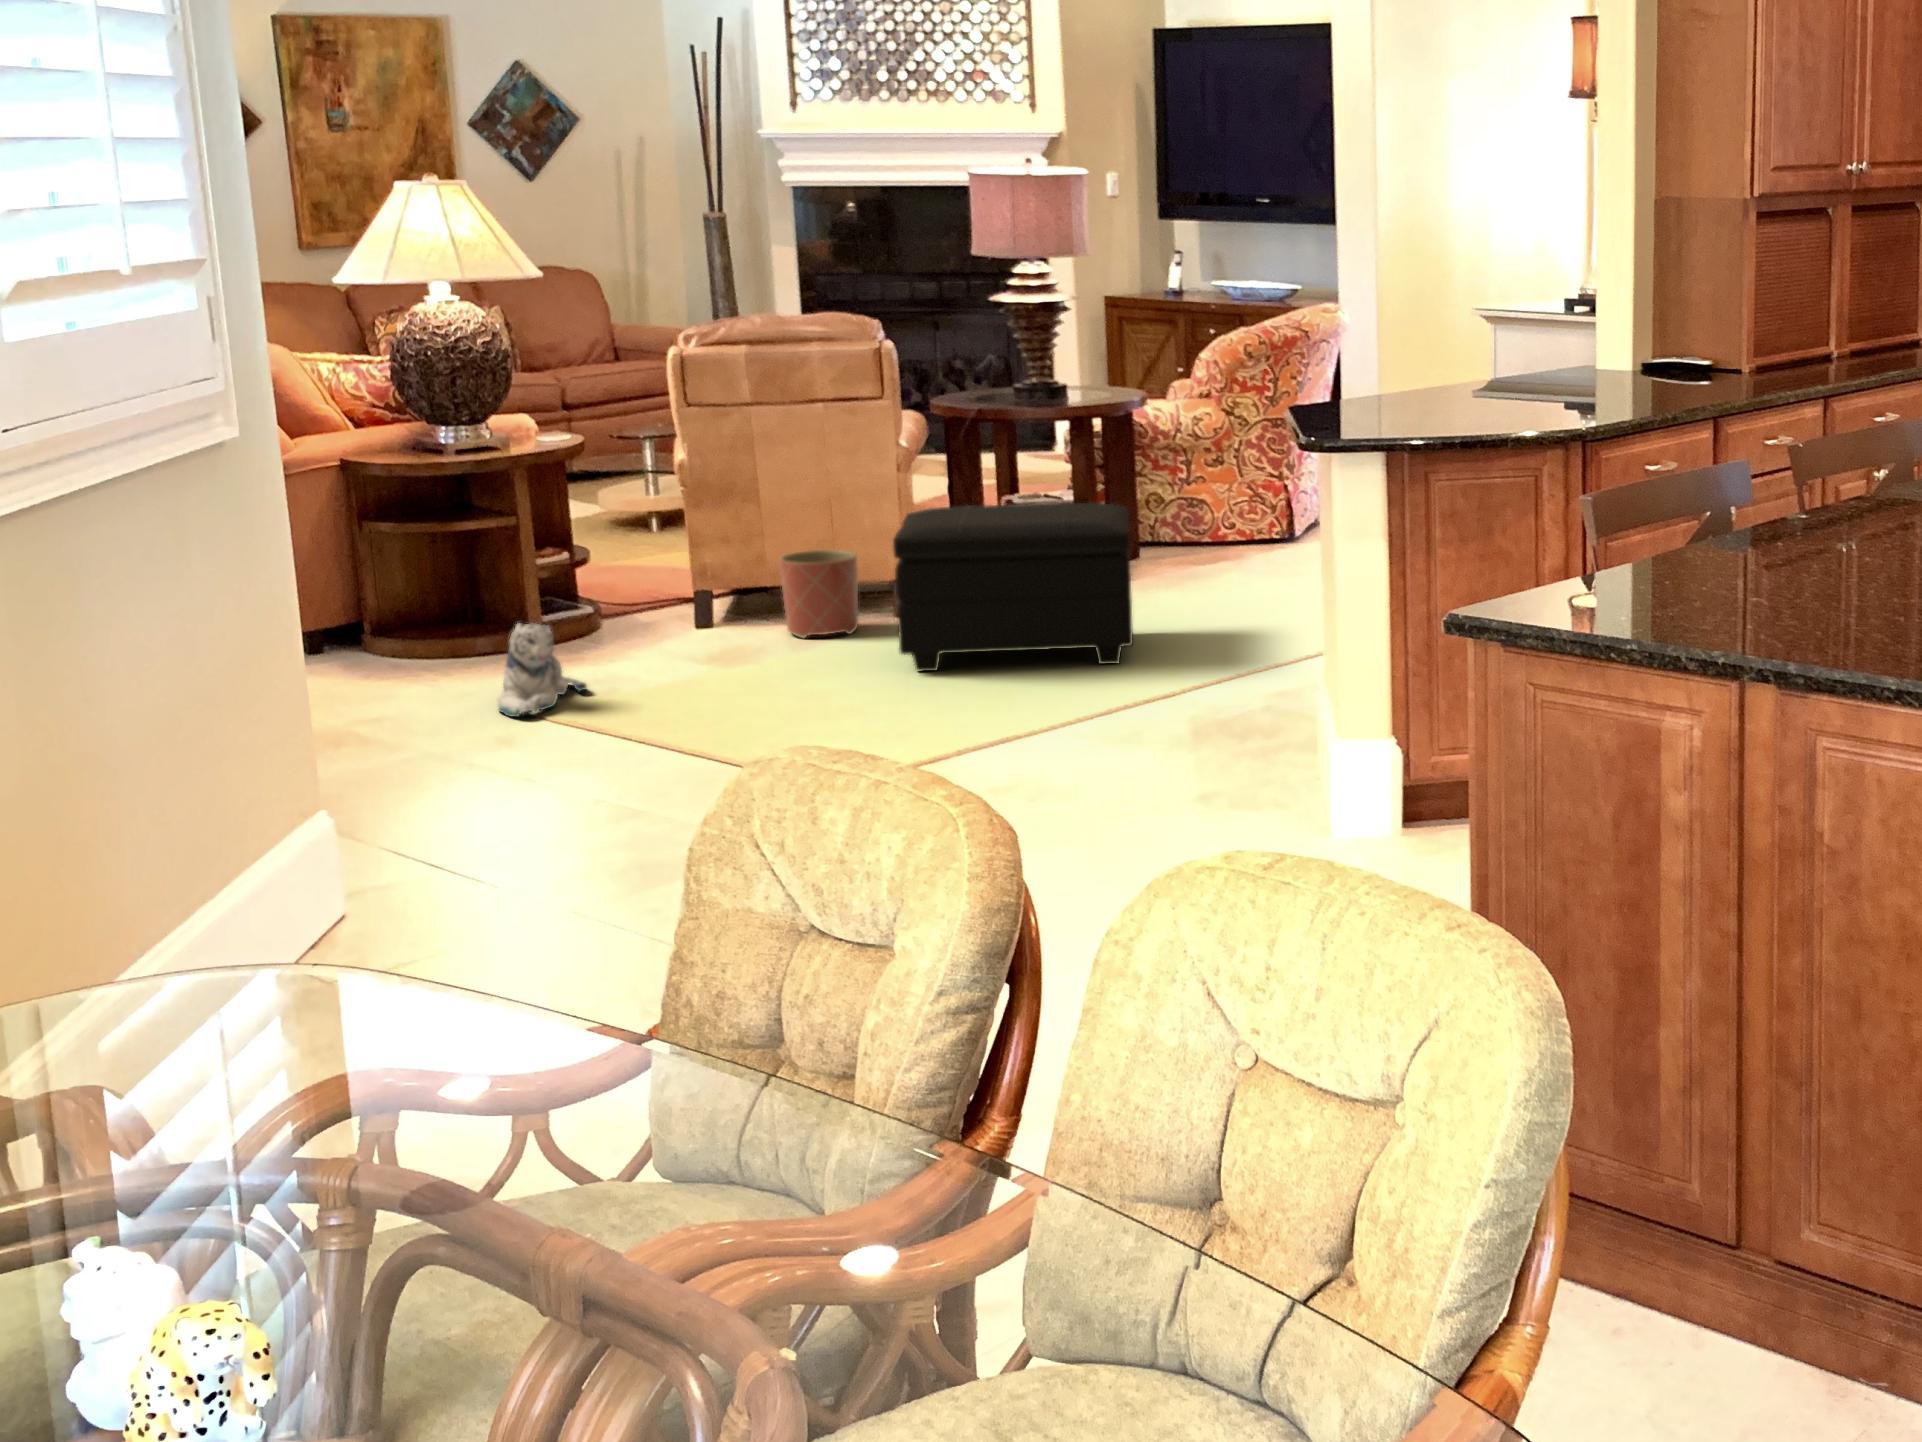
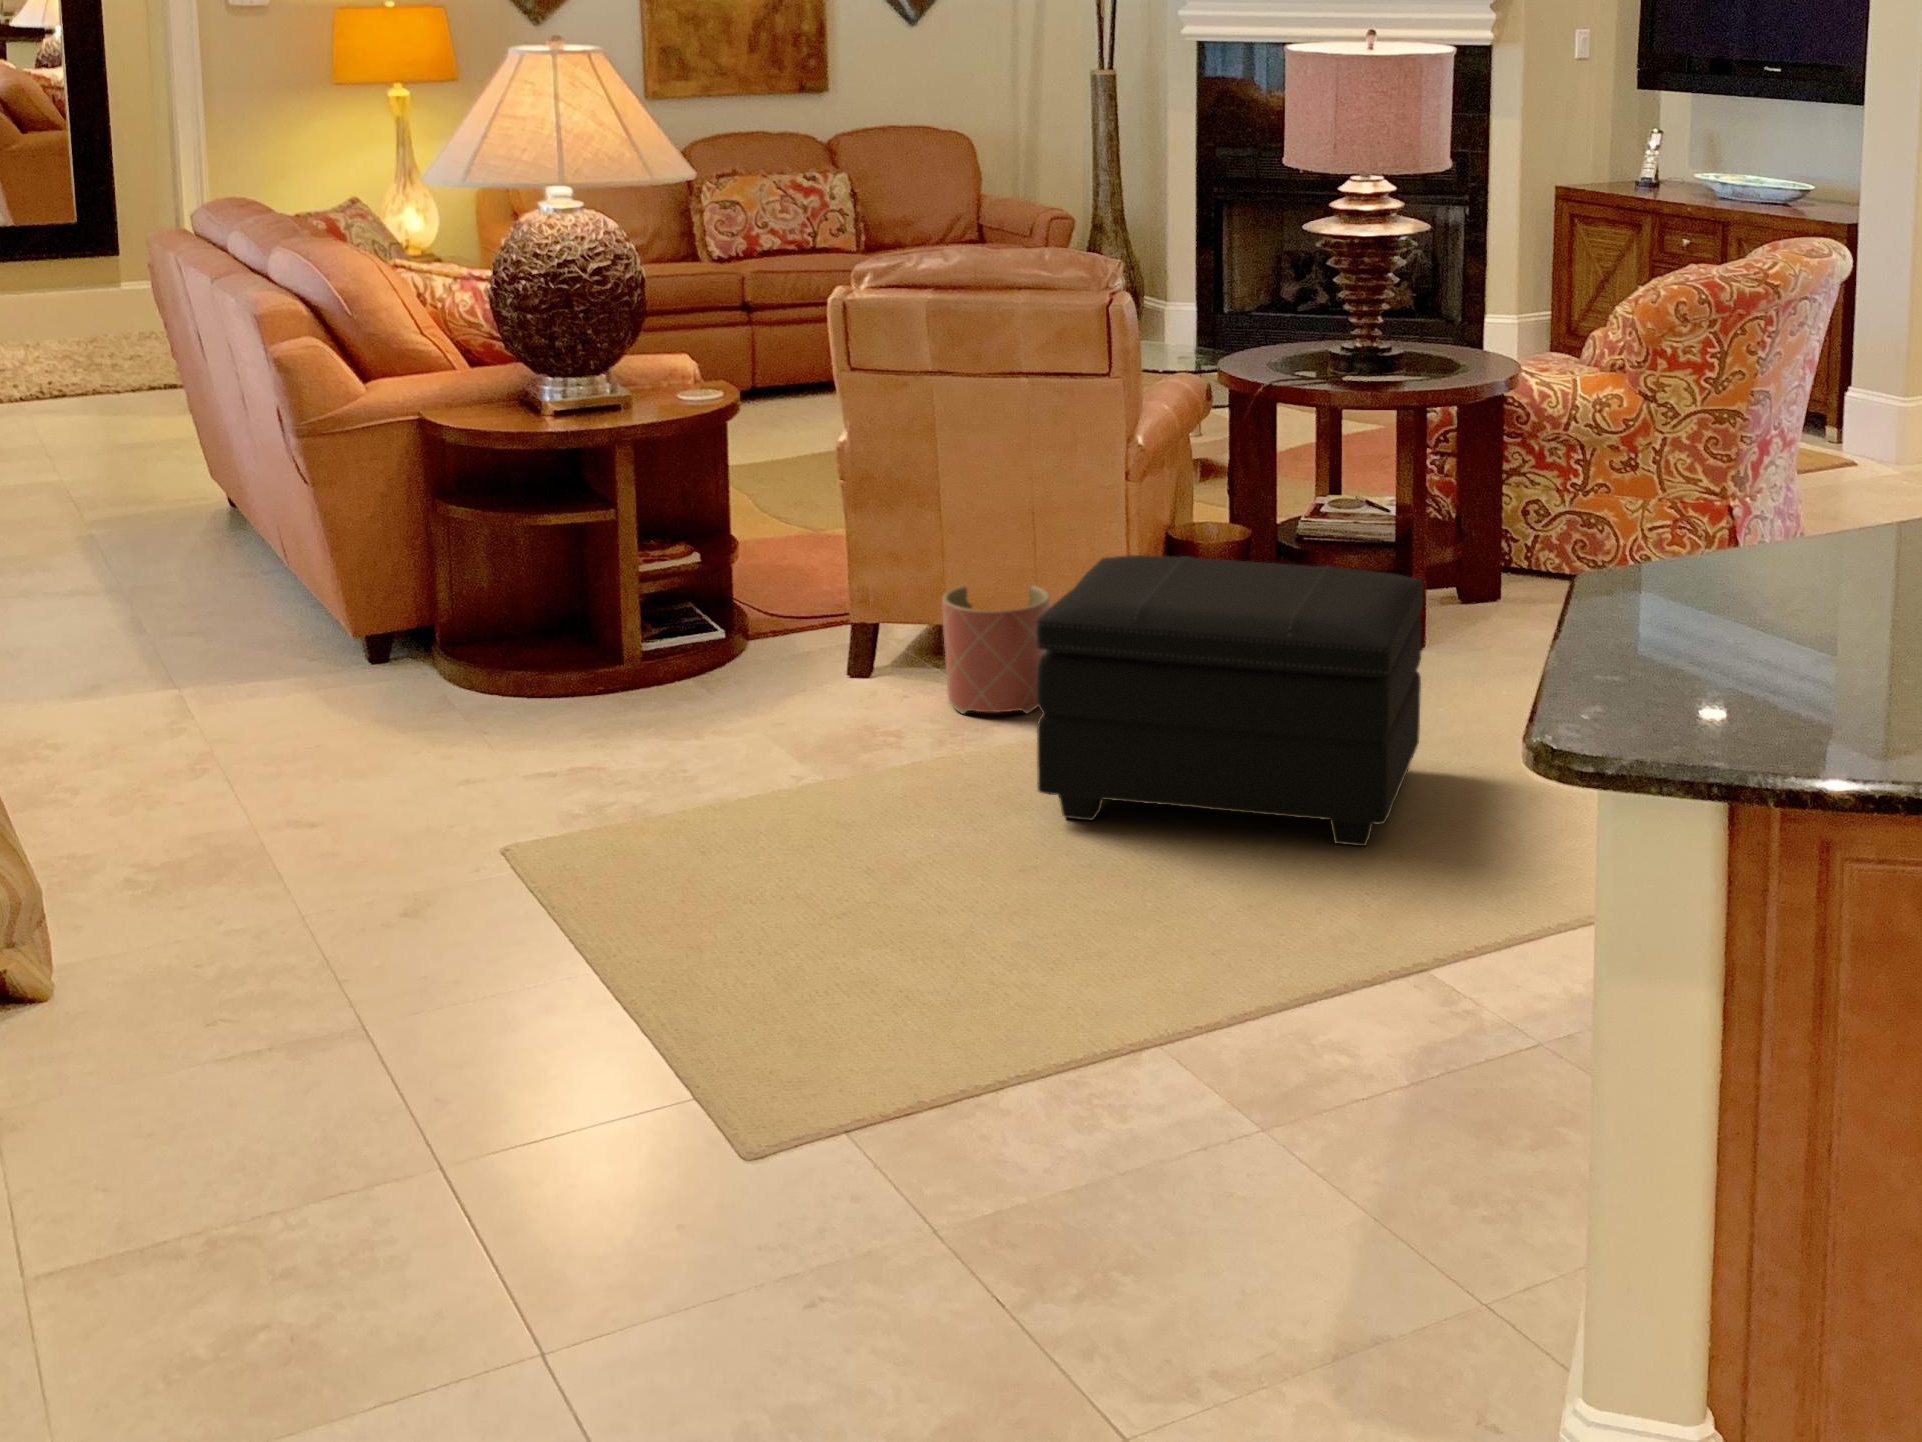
plush toy: present [498,623,587,717] -> none [469,694,615,841]

